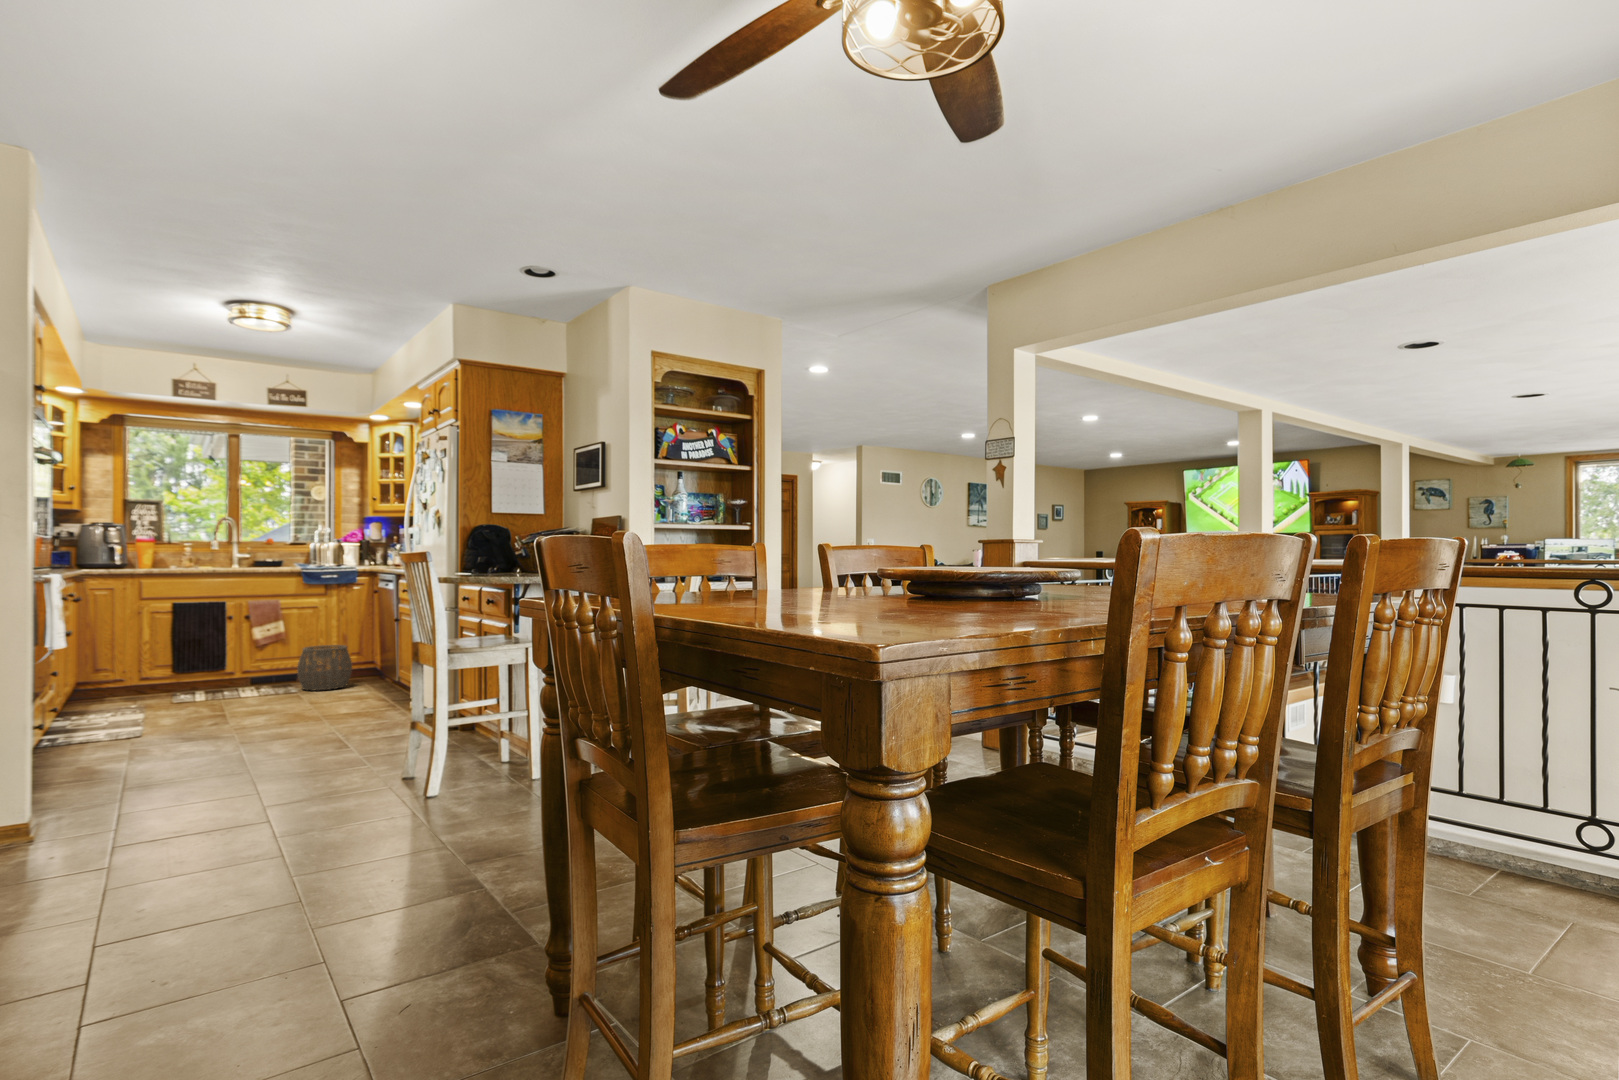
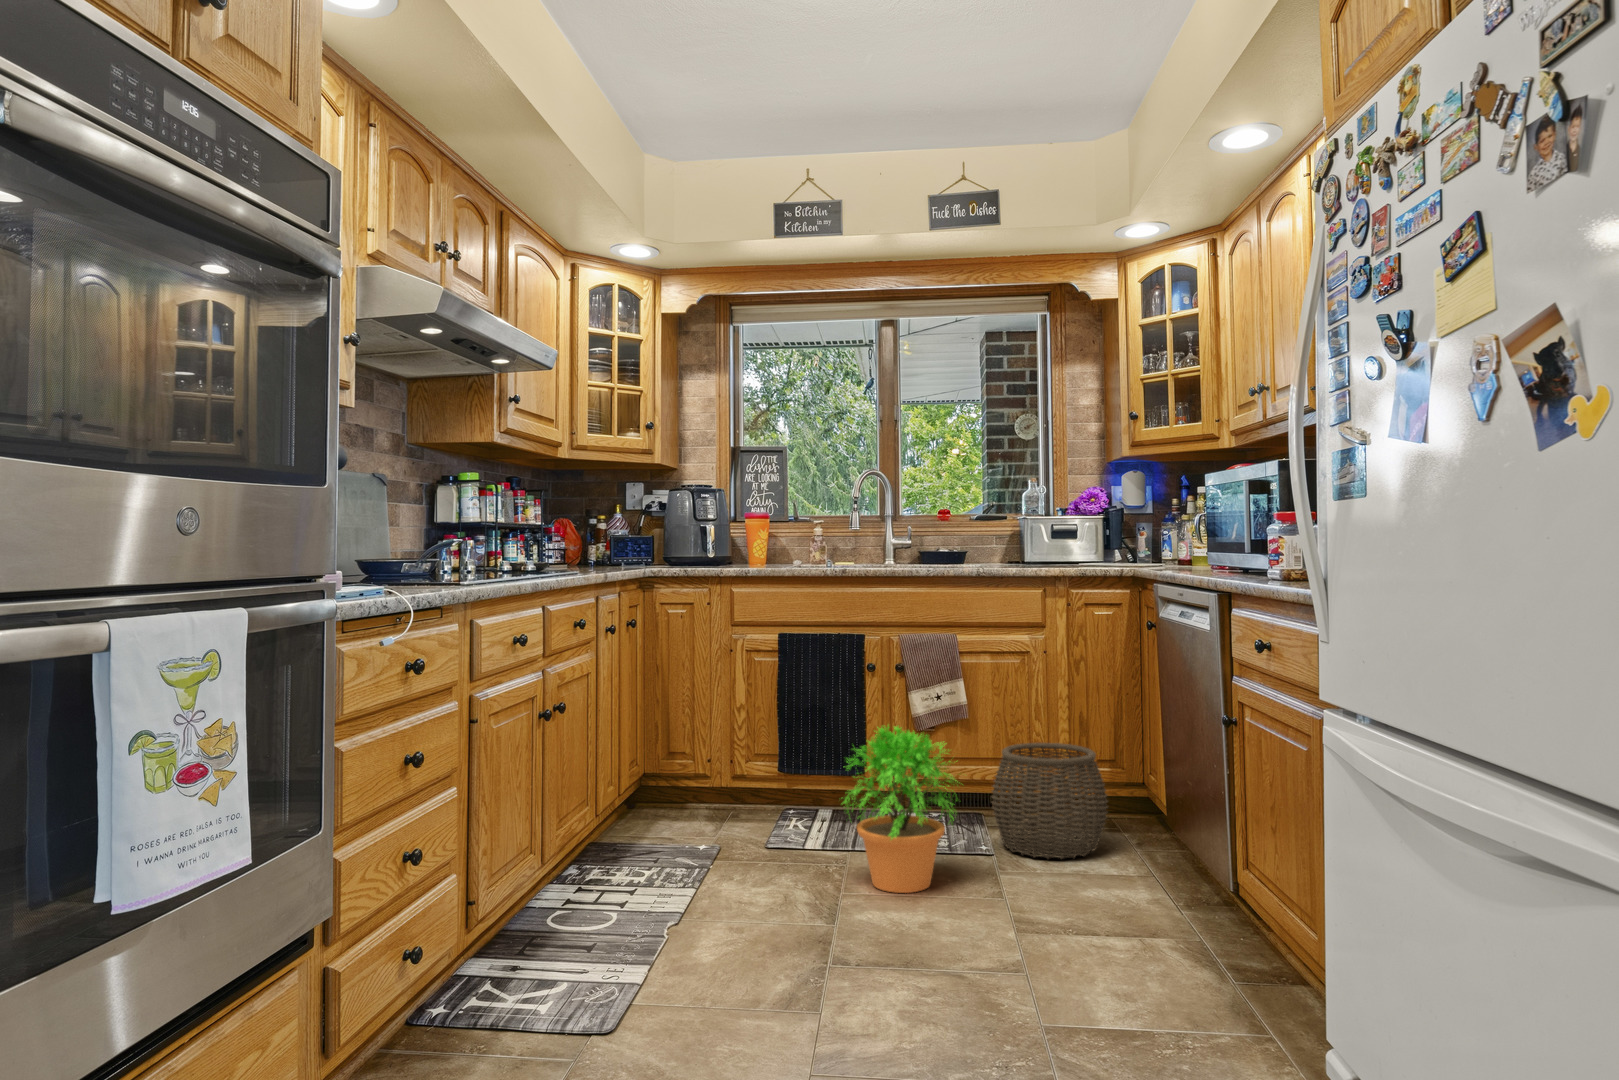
potted plant: none [221,635,287,705] -> present [843,725,957,893]

